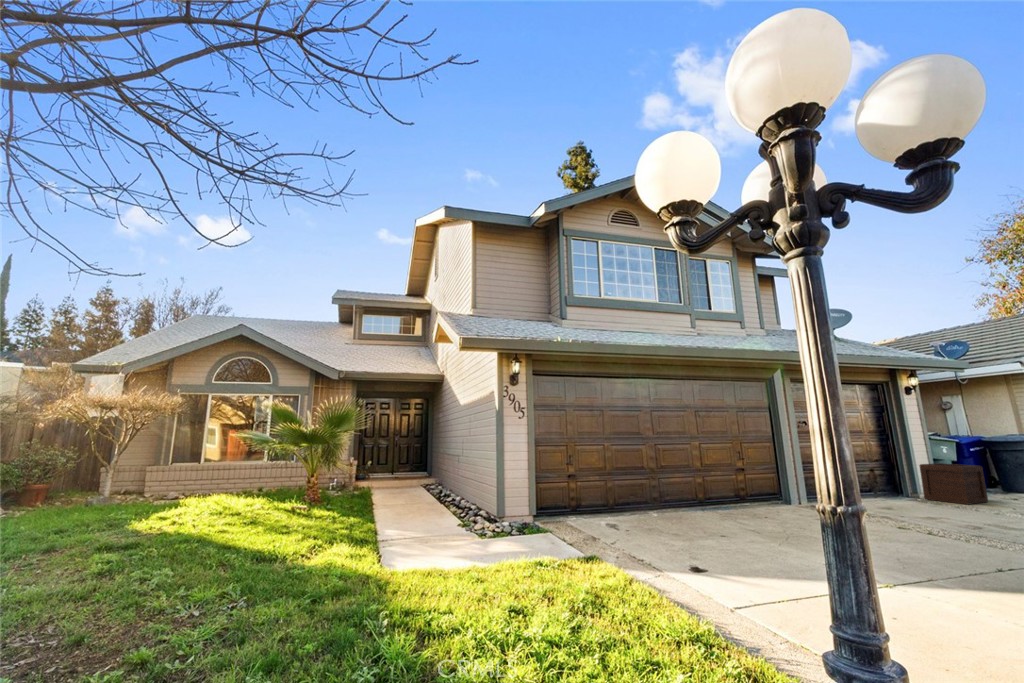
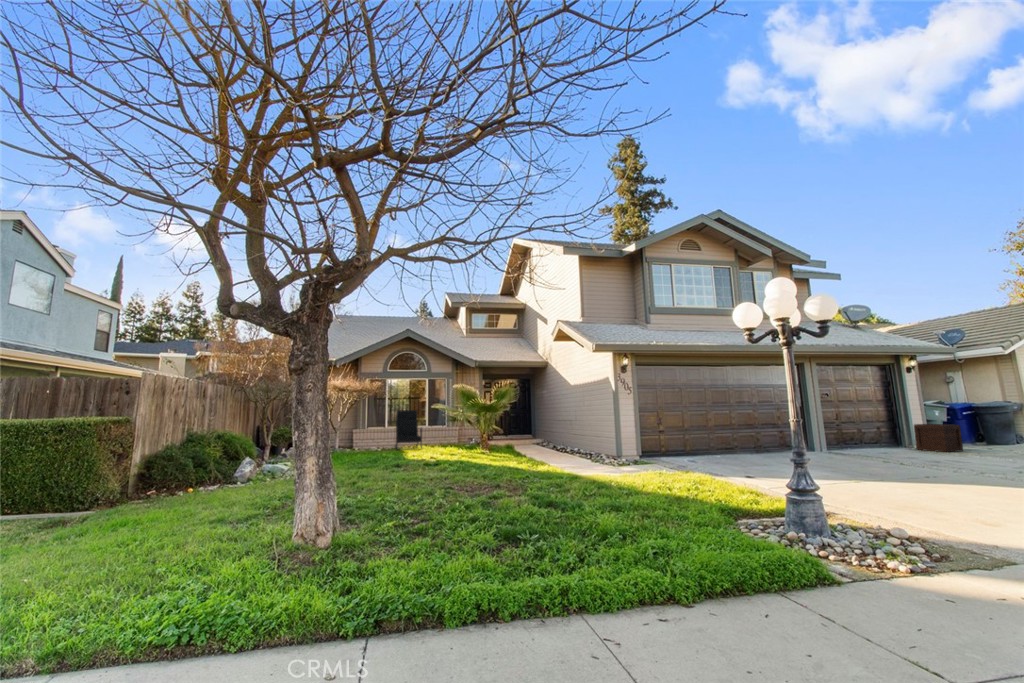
lounge chair: none [199,438,249,498] -> present [395,410,422,449]

